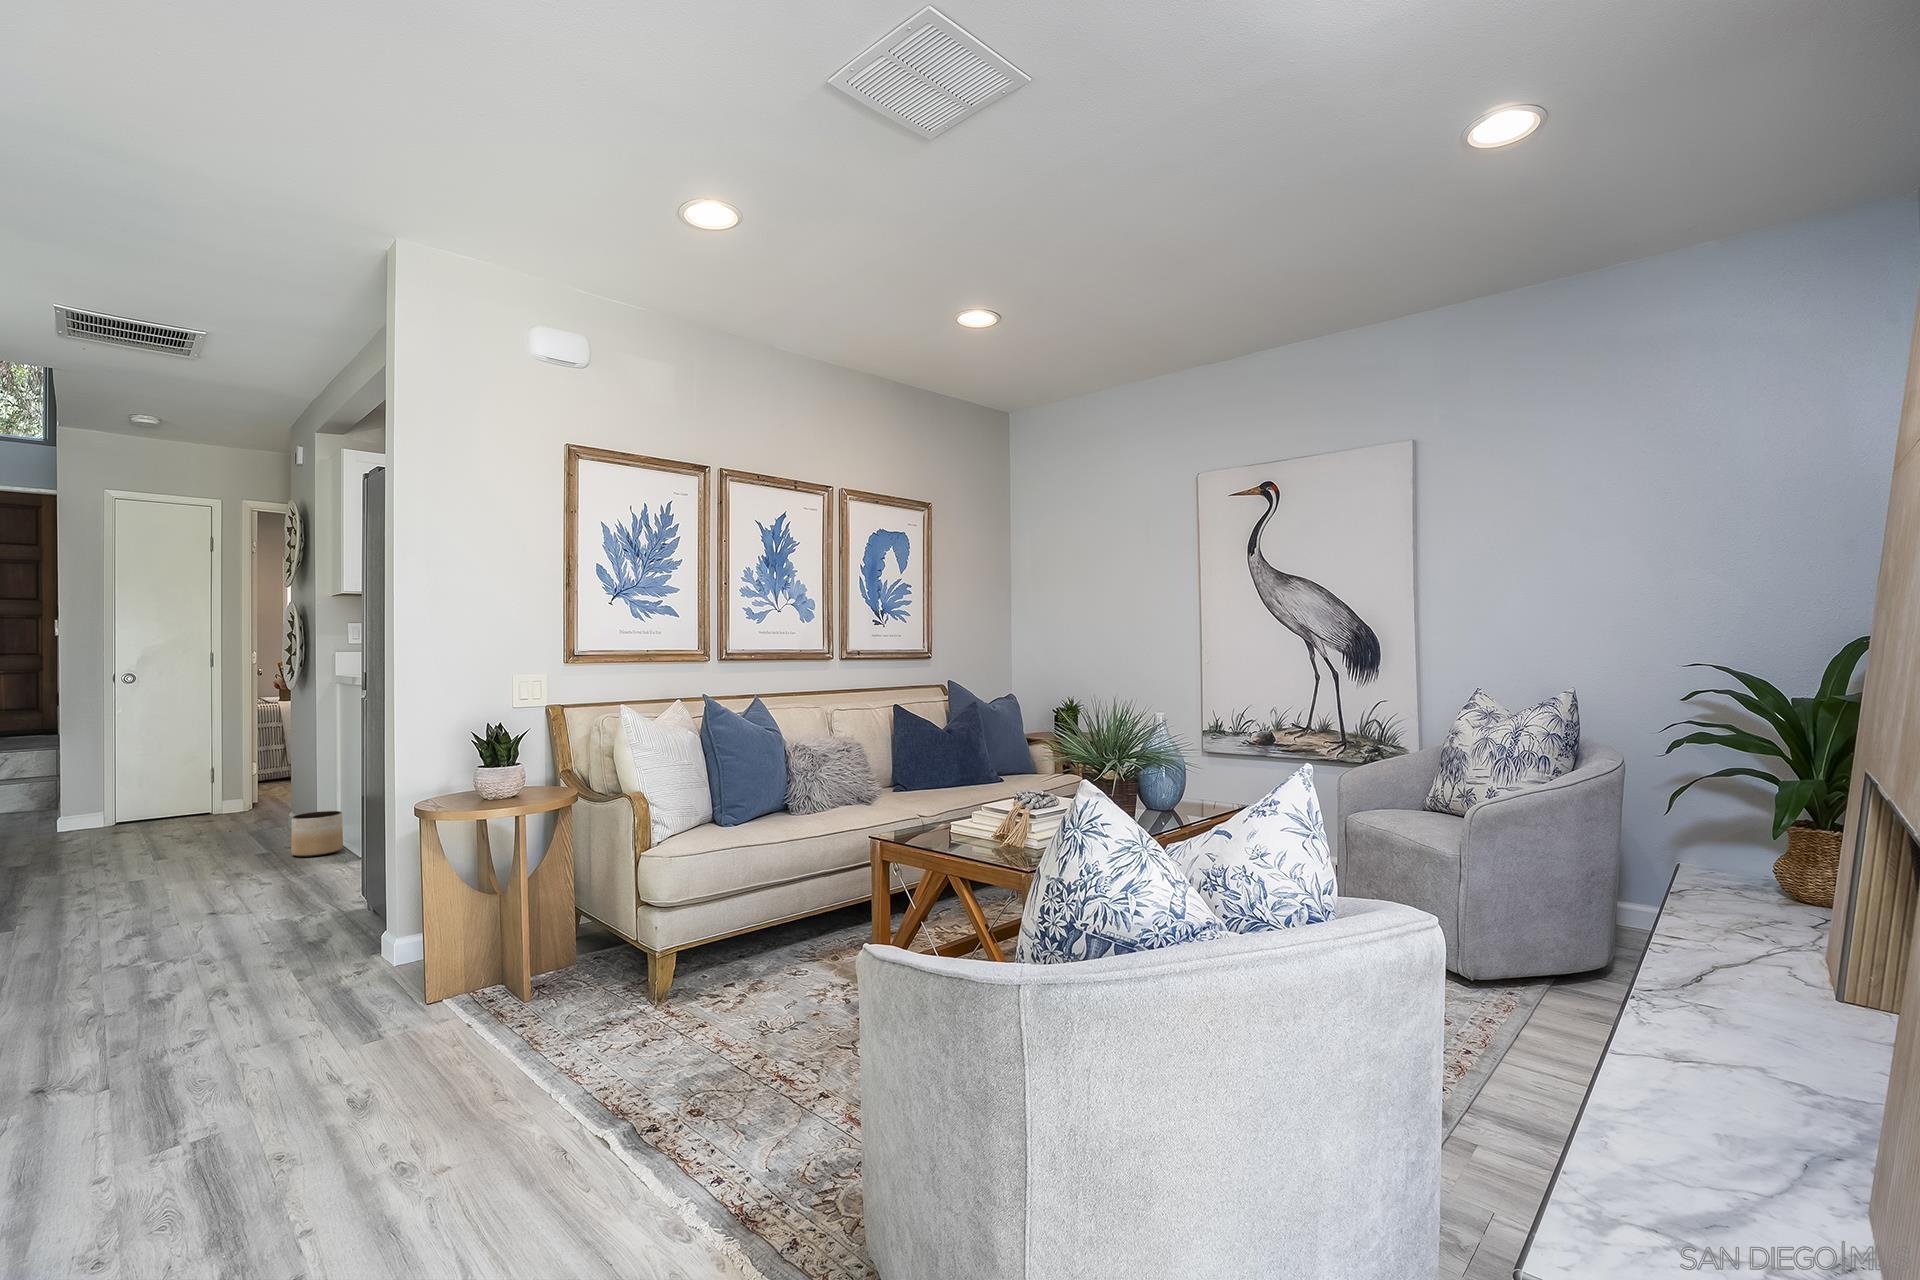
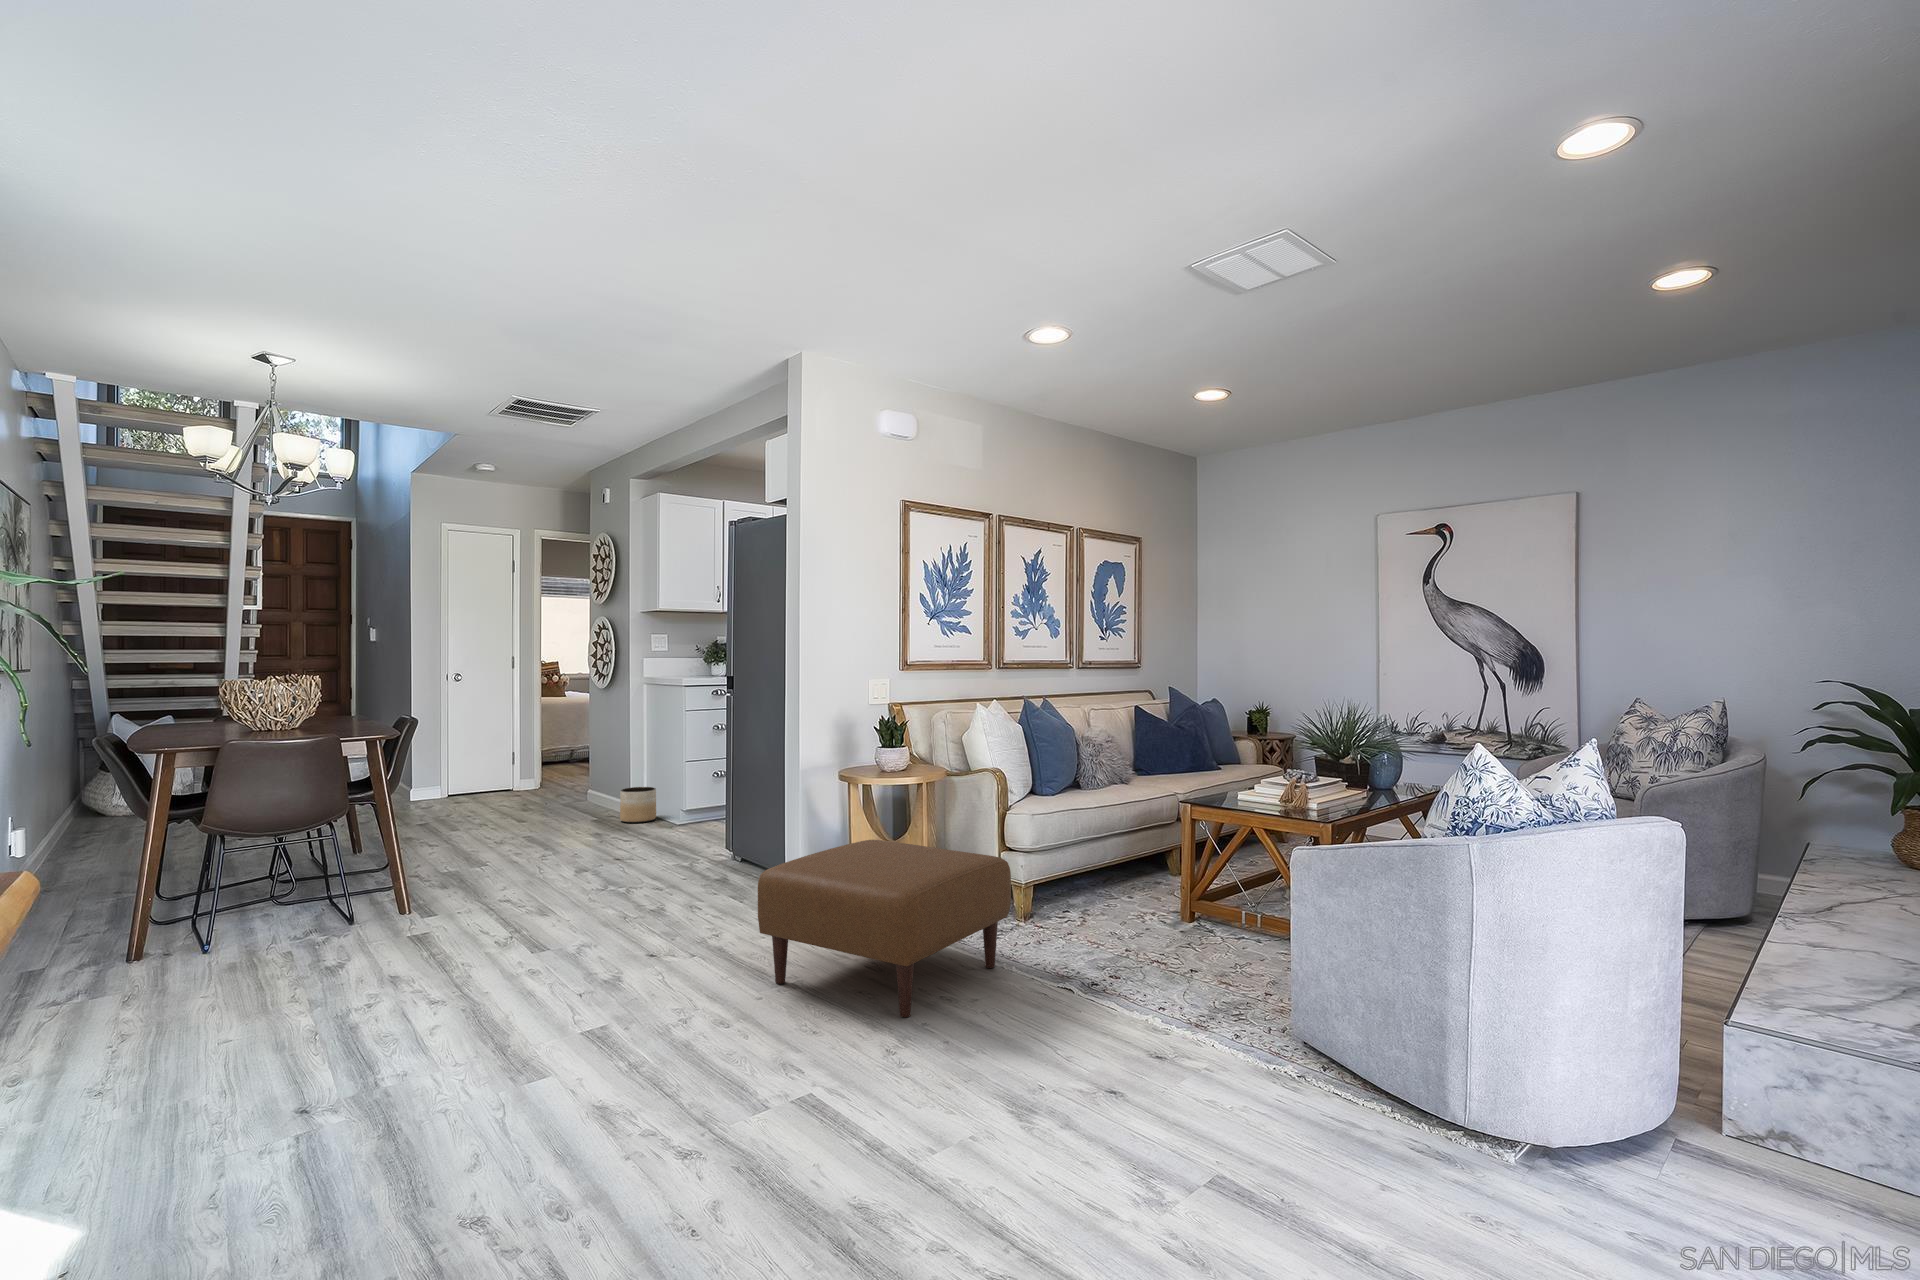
ottoman: none [126,905,568,1219] -> present [758,840,1011,1017]

